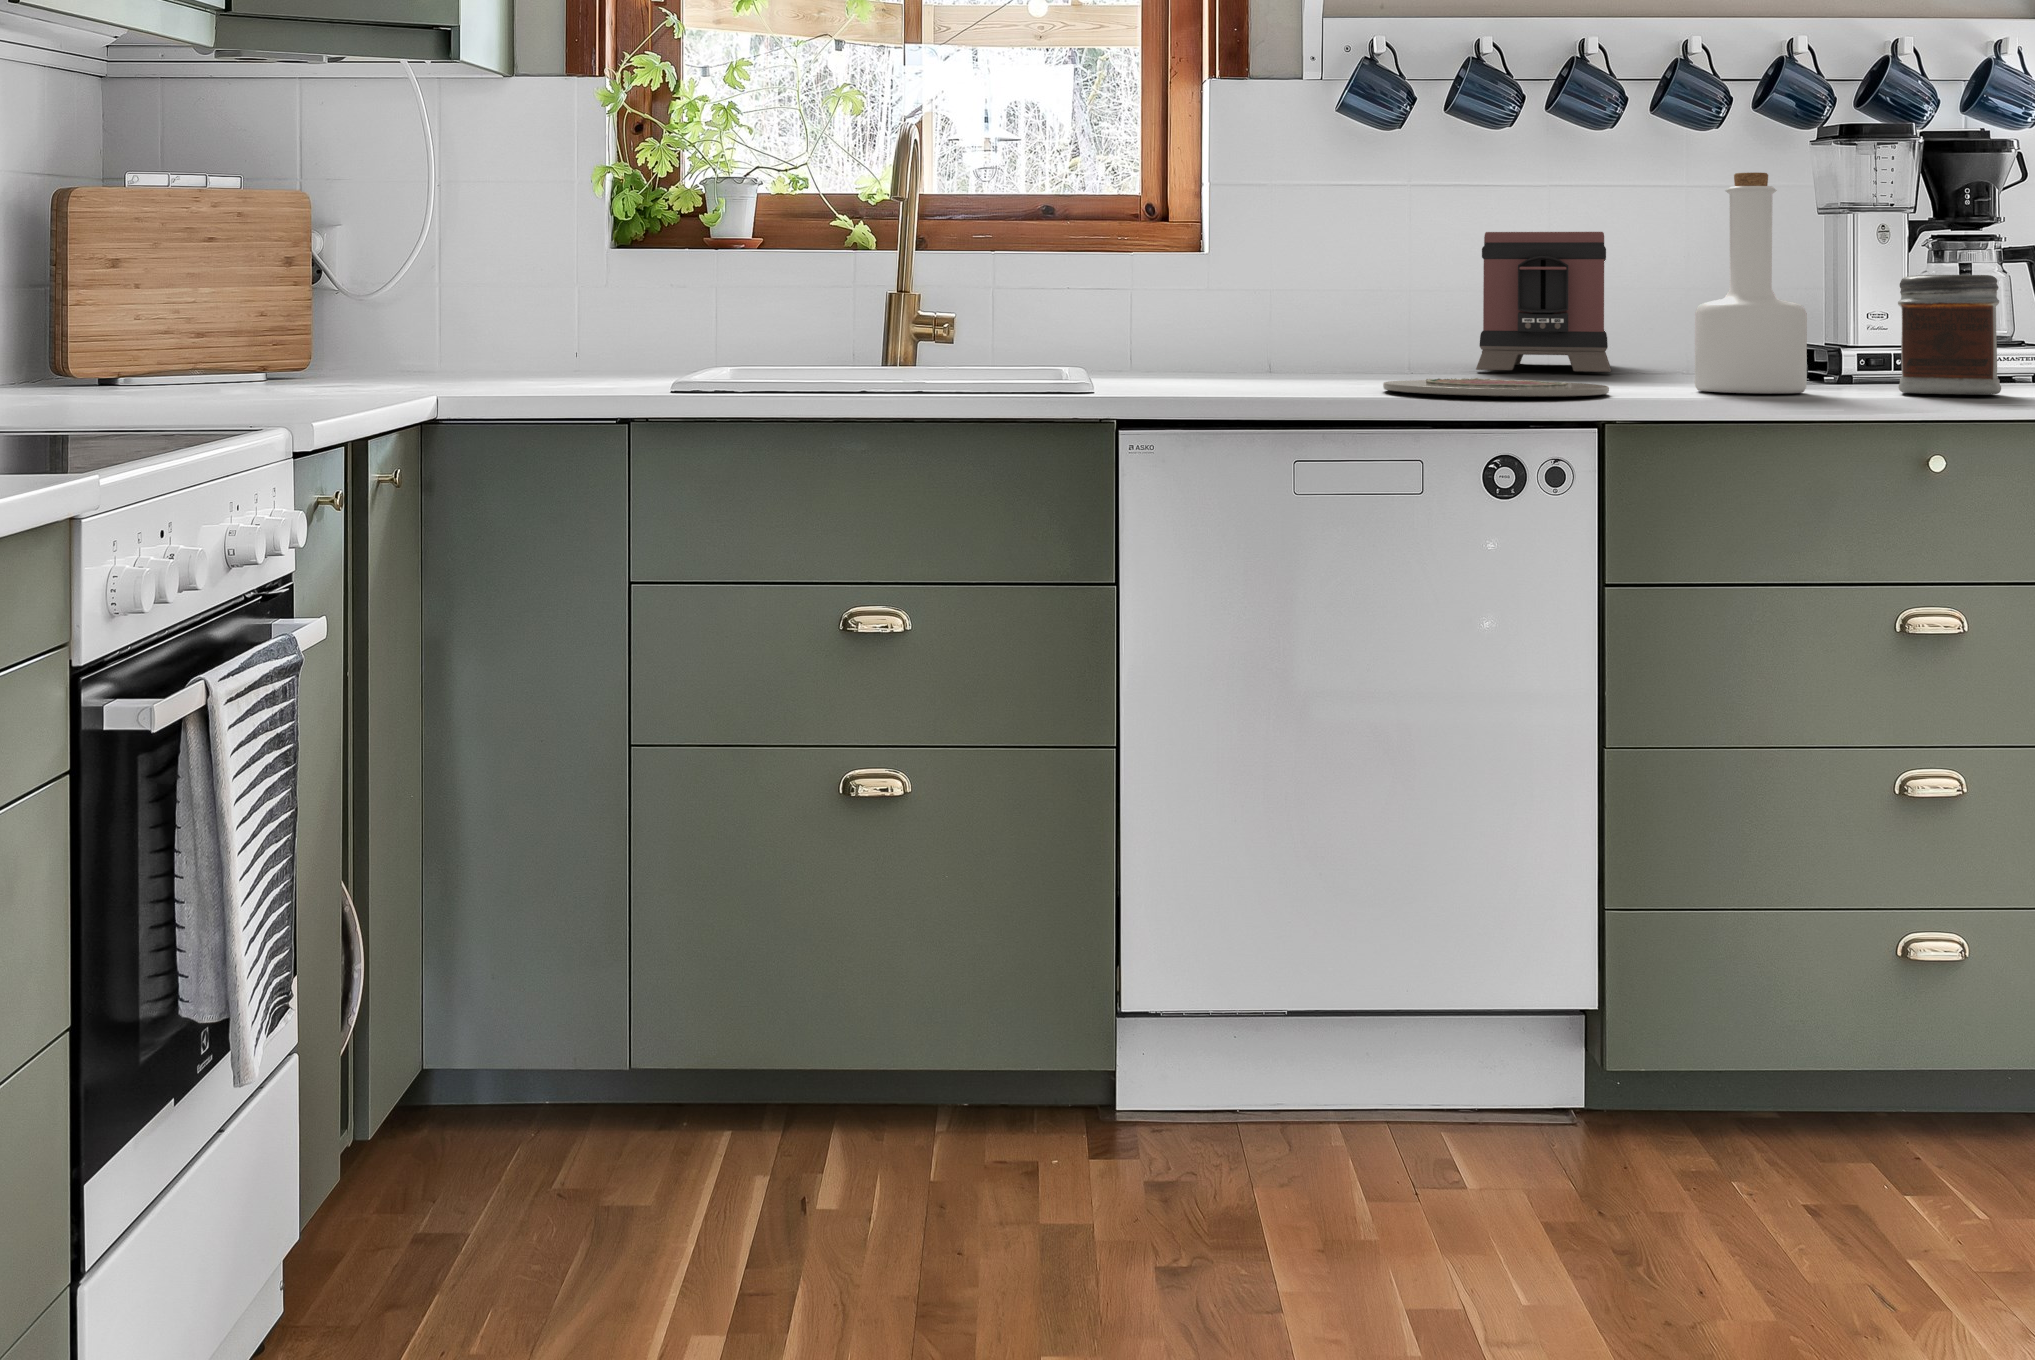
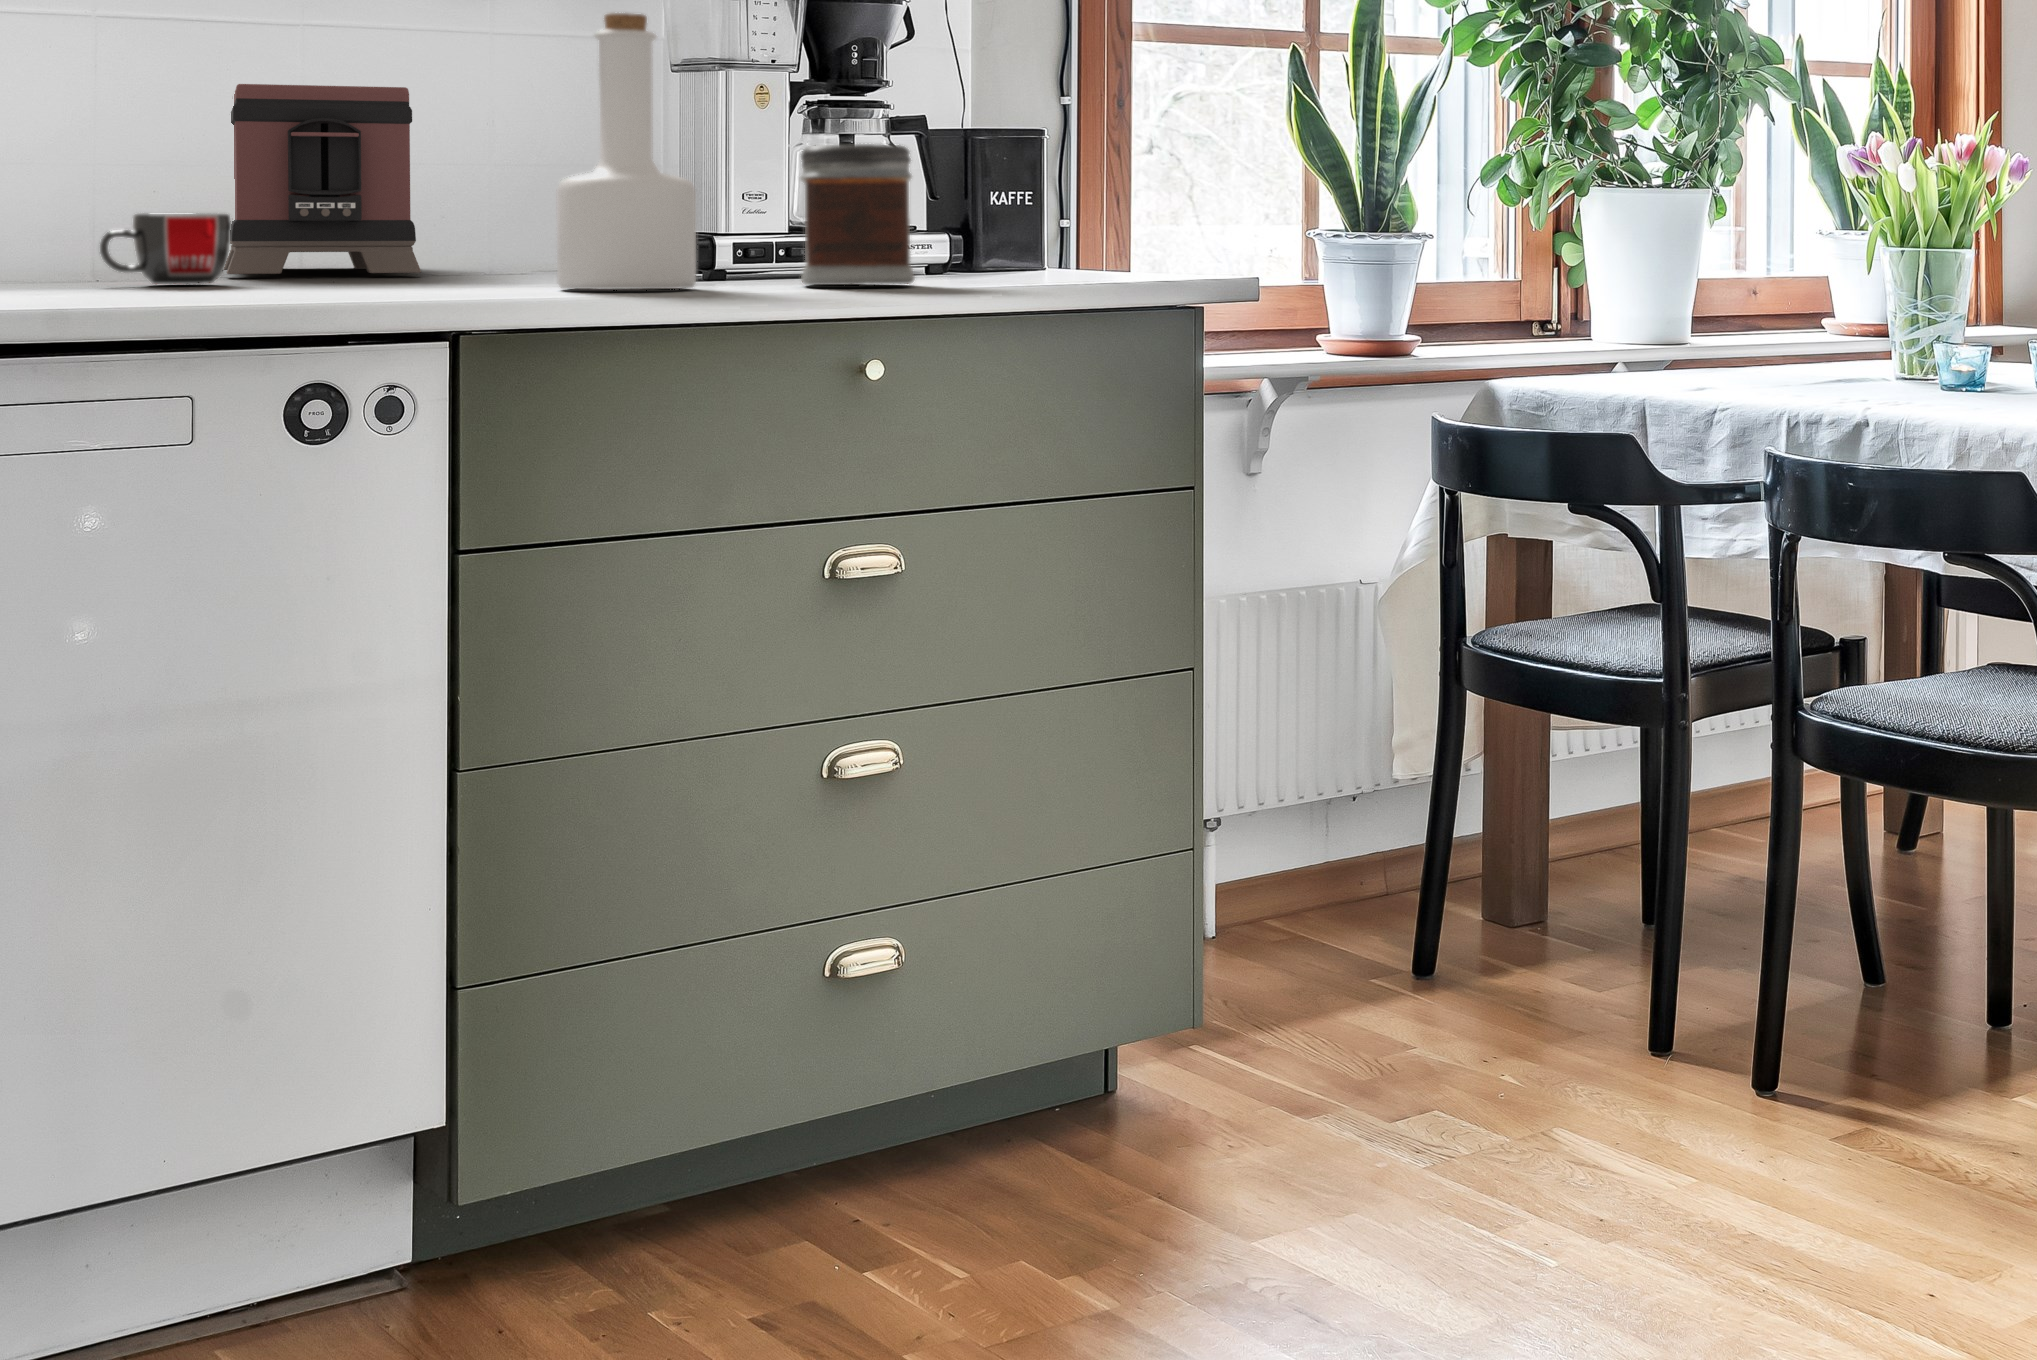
mug: none [1386,327,1471,378] -> present [100,213,230,284]
plate: present [1383,378,1609,397] -> none [122,283,453,300]

